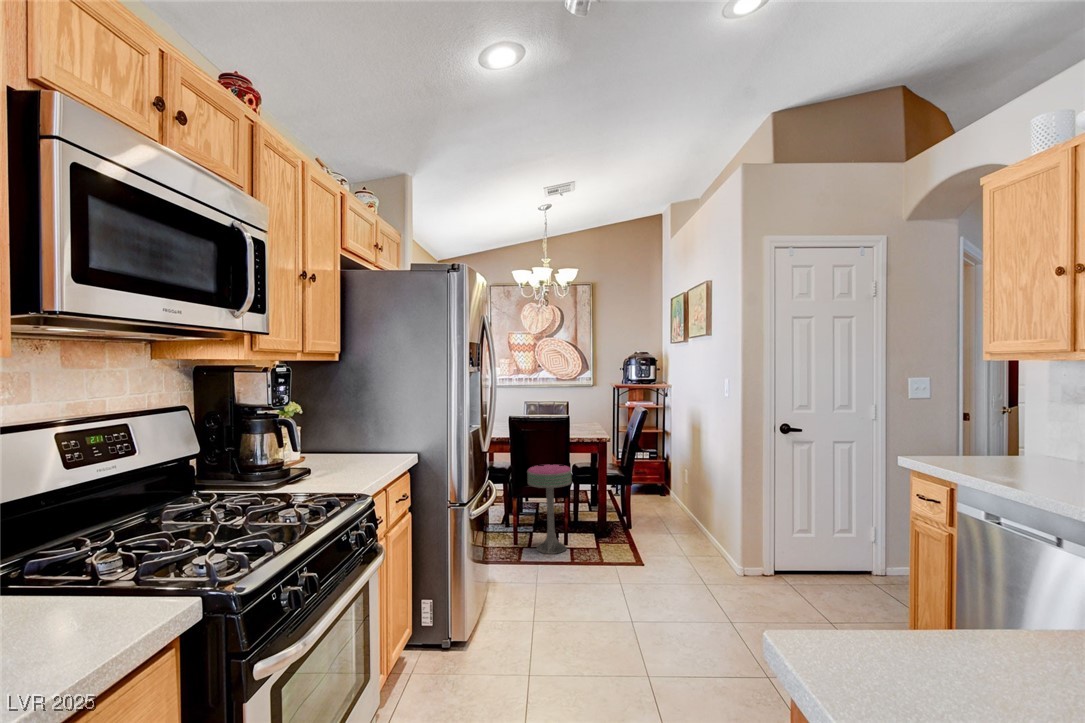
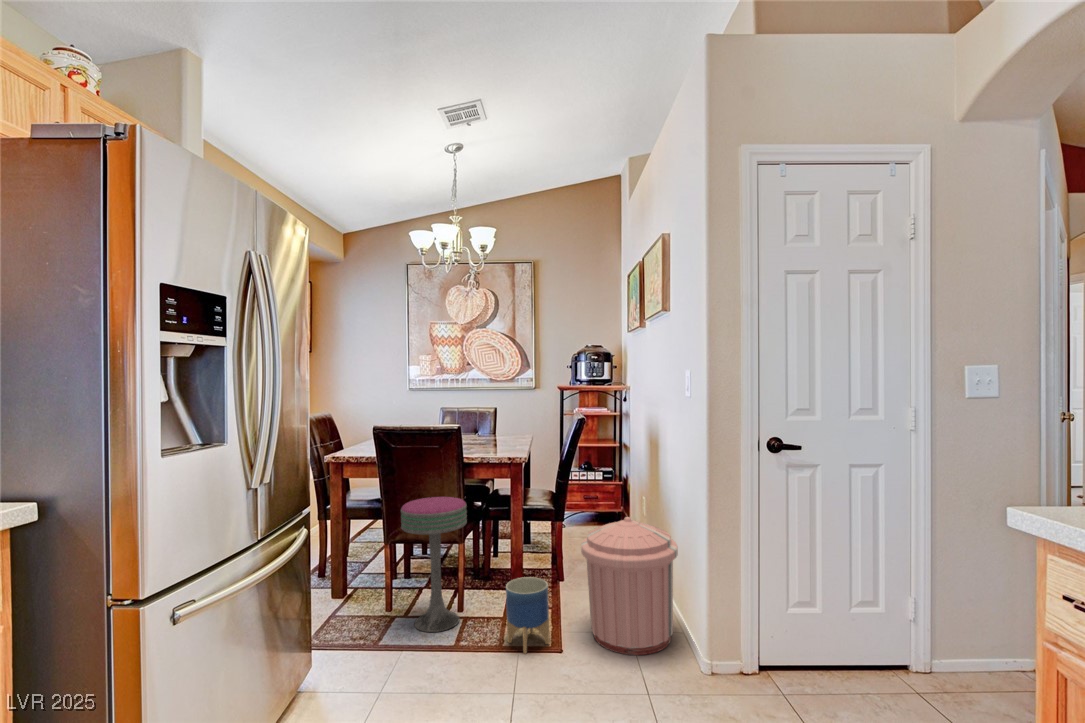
trash can: none [652,478,719,567] -> present [581,517,678,655]
planter: none [603,518,632,565] -> present [506,577,550,654]

